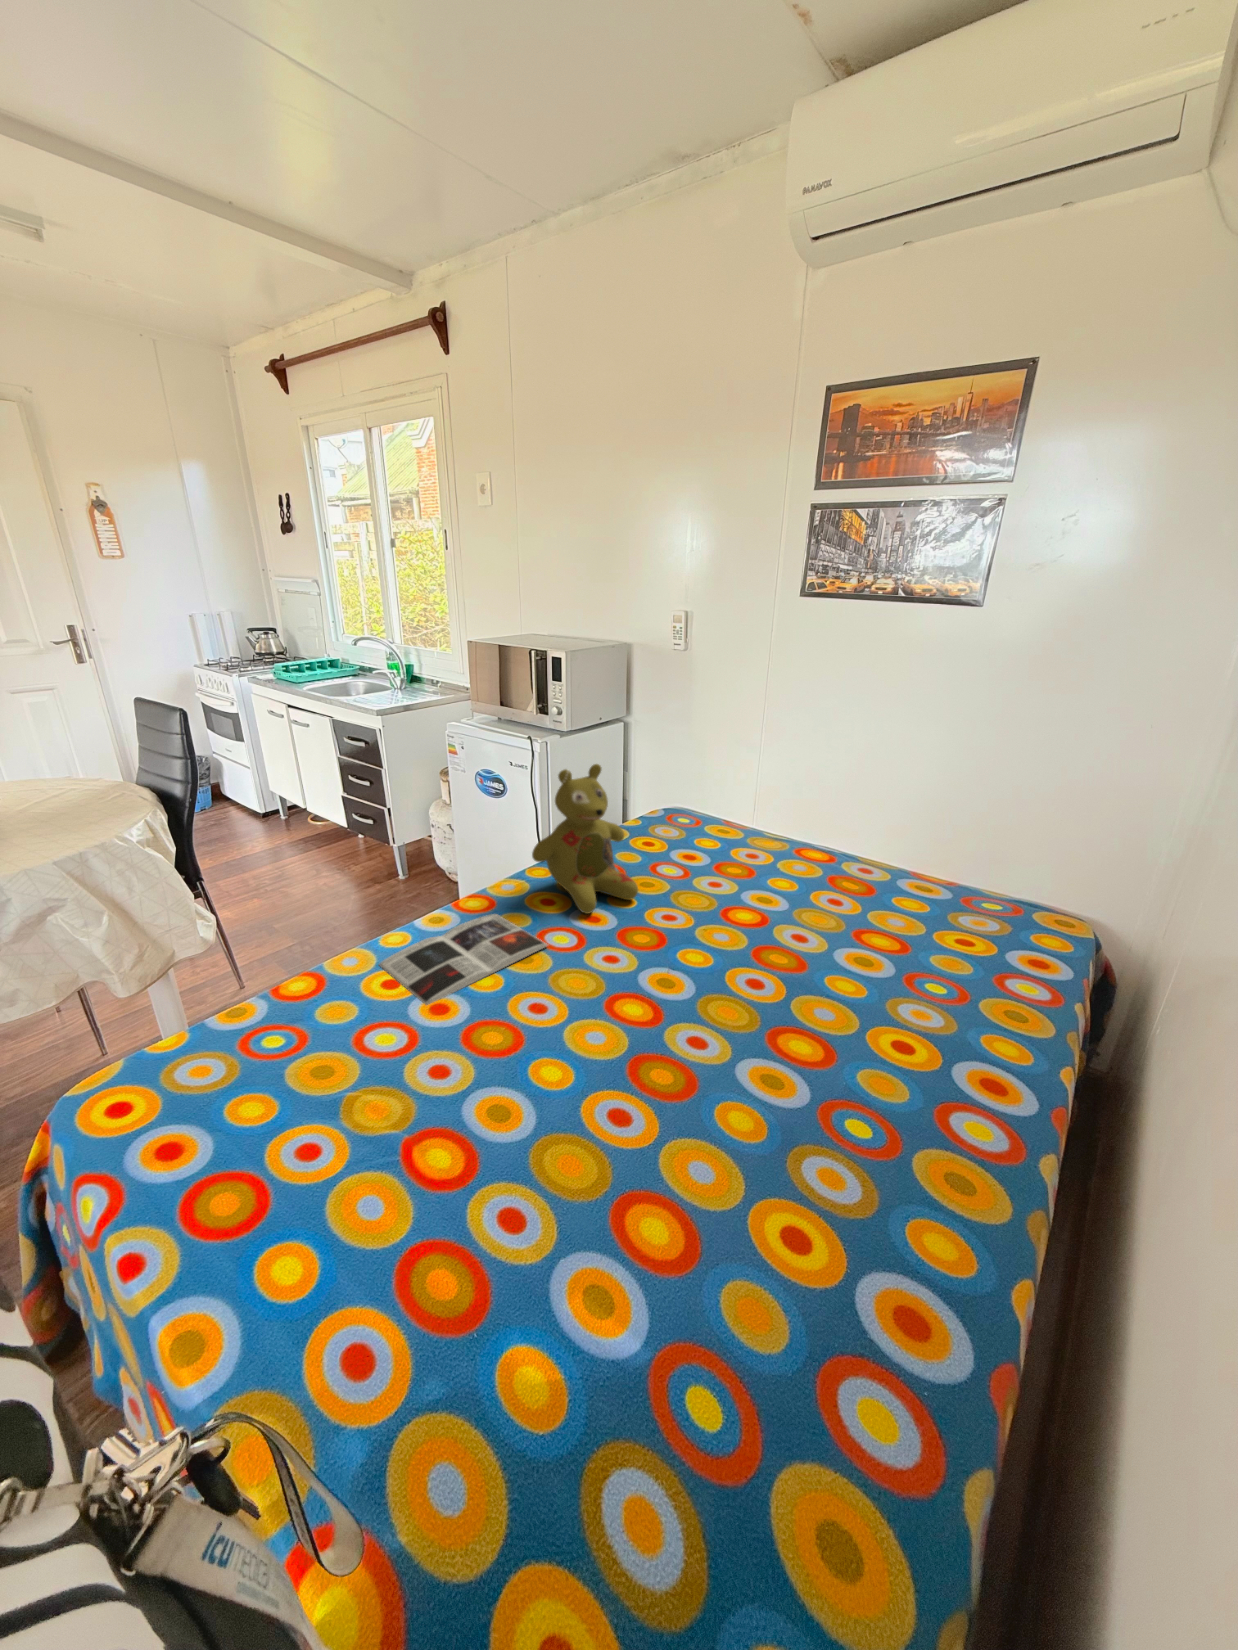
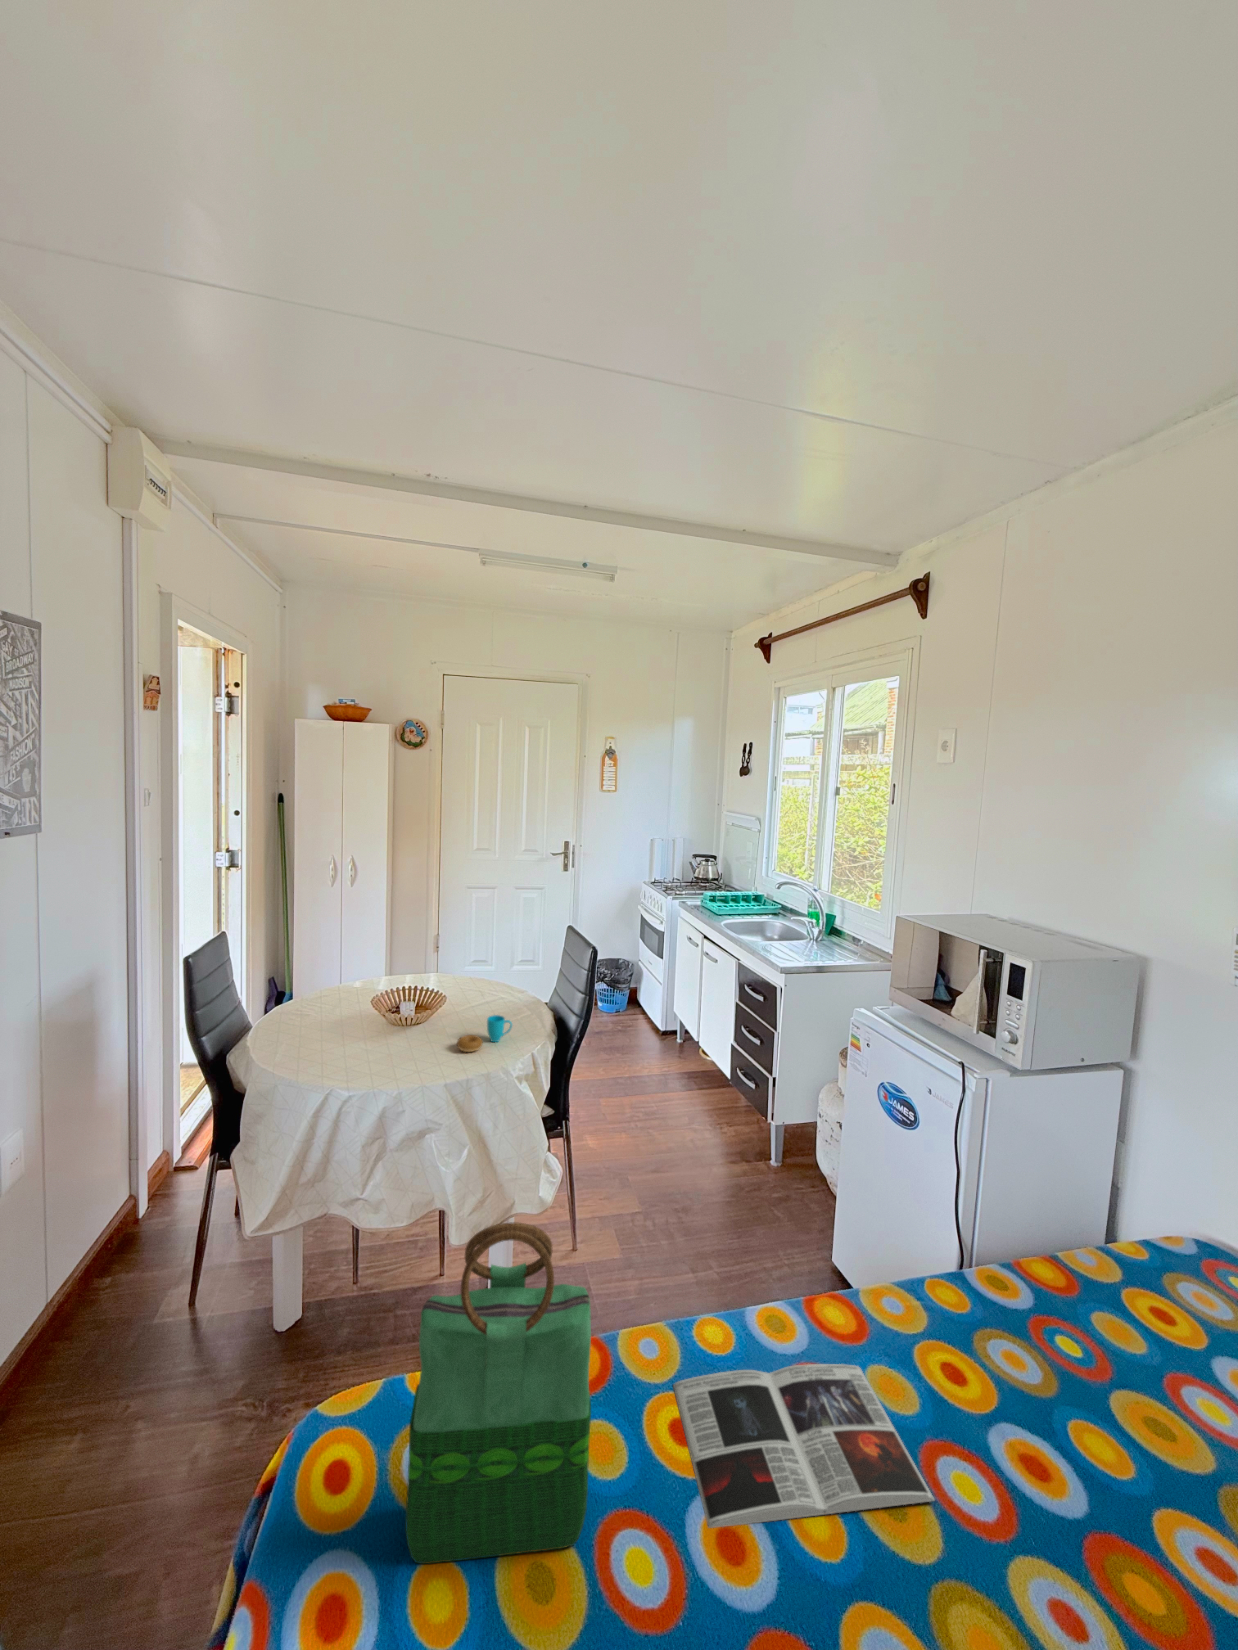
stuffed bear: present [532,764,638,914] -> none [932,1172,1135,1463]
cup: none [41,794,108,835] -> present [457,1015,512,1052]
tote bag: none [172,853,345,1103] -> present [406,1222,591,1564]

